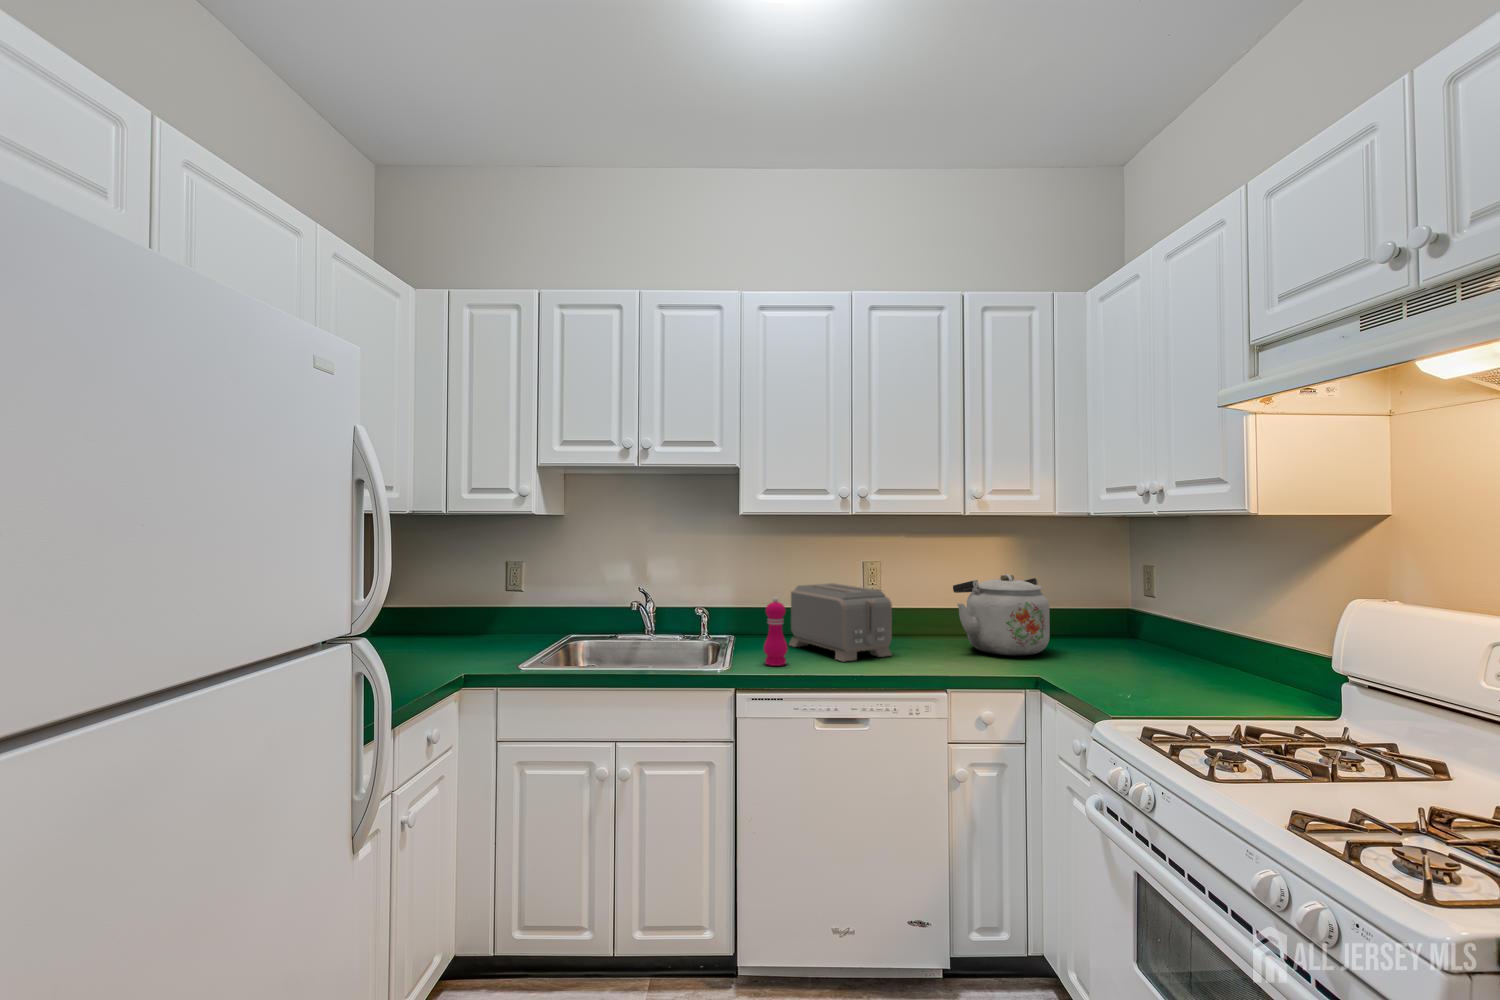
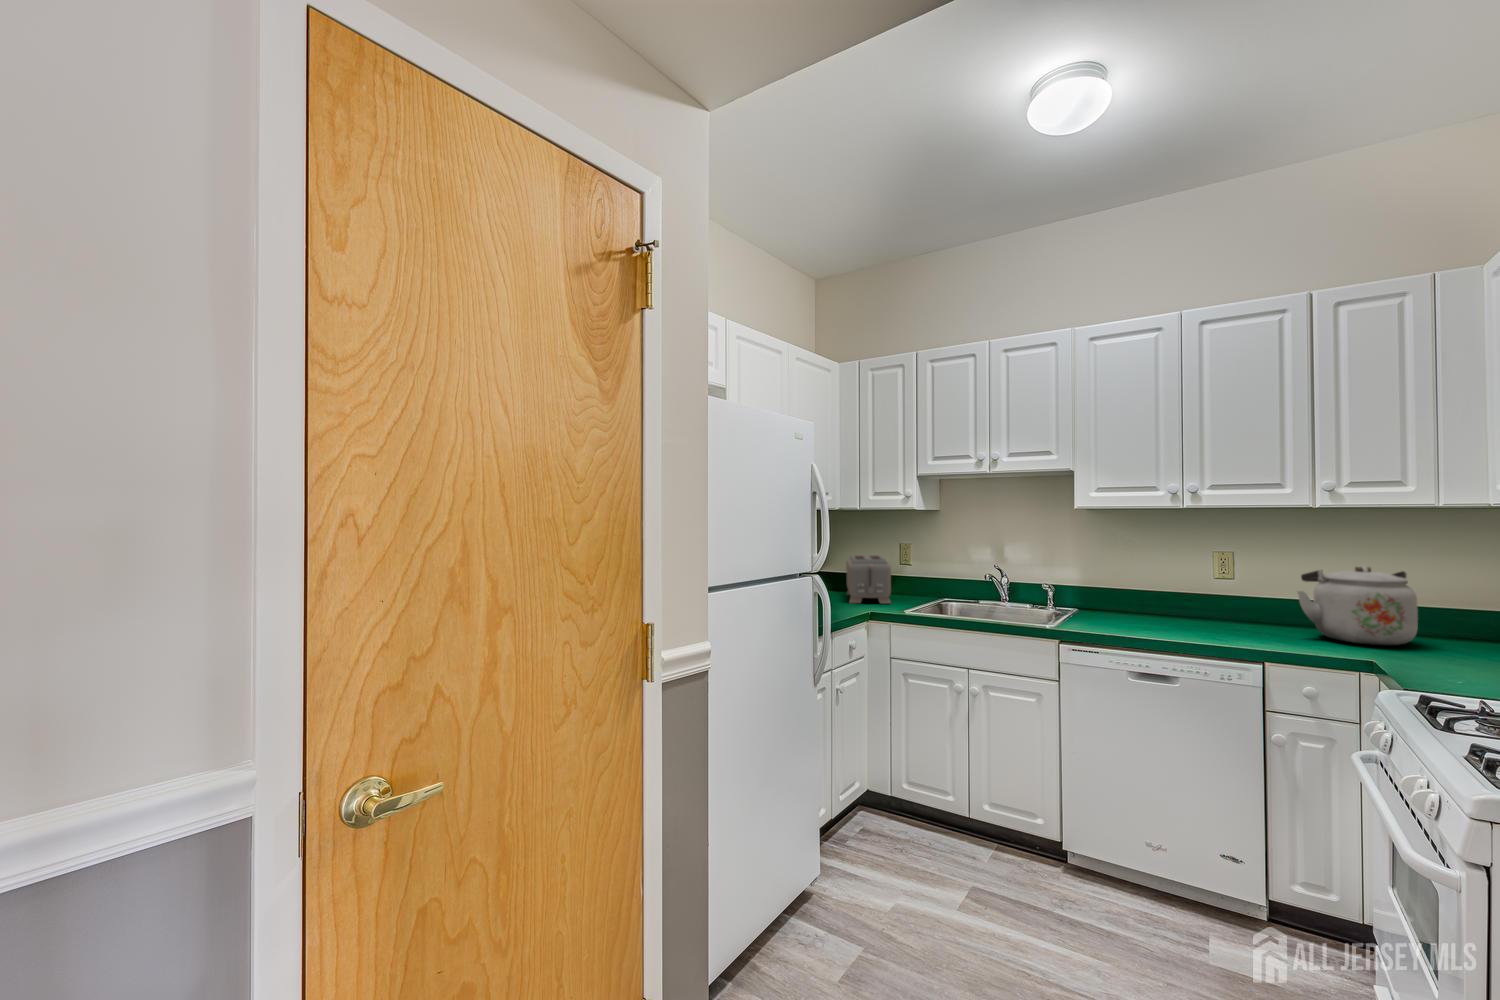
toaster: present [789,583,892,661] -> present [846,555,891,604]
pepper mill: present [764,597,788,666] -> none [1089,574,1111,629]

